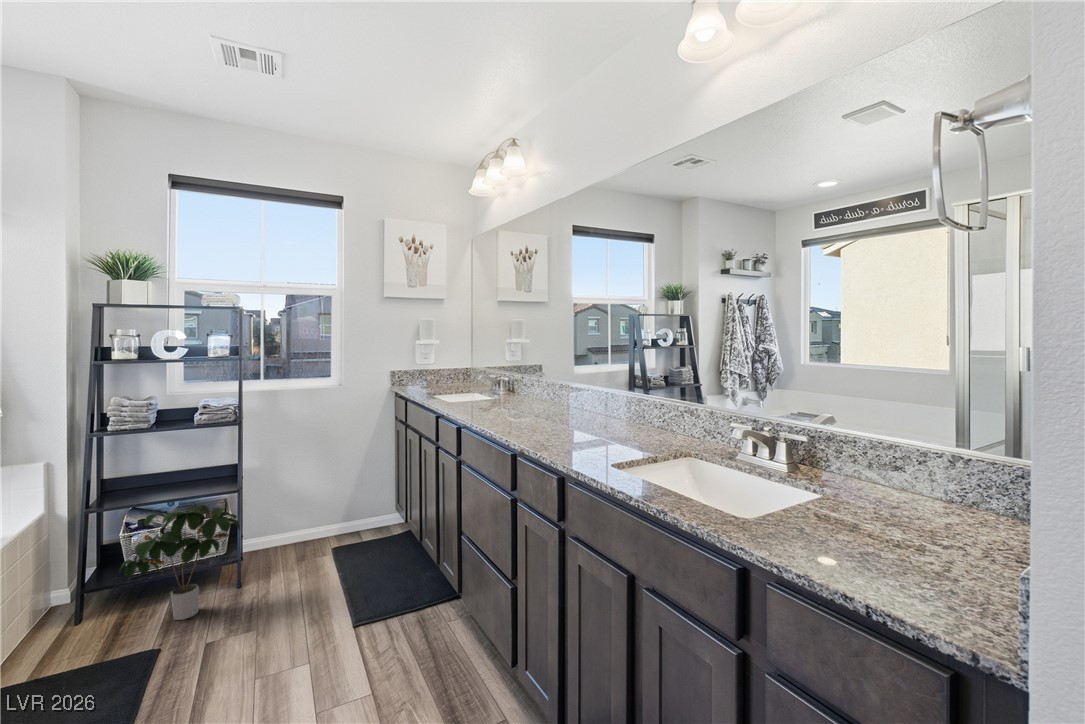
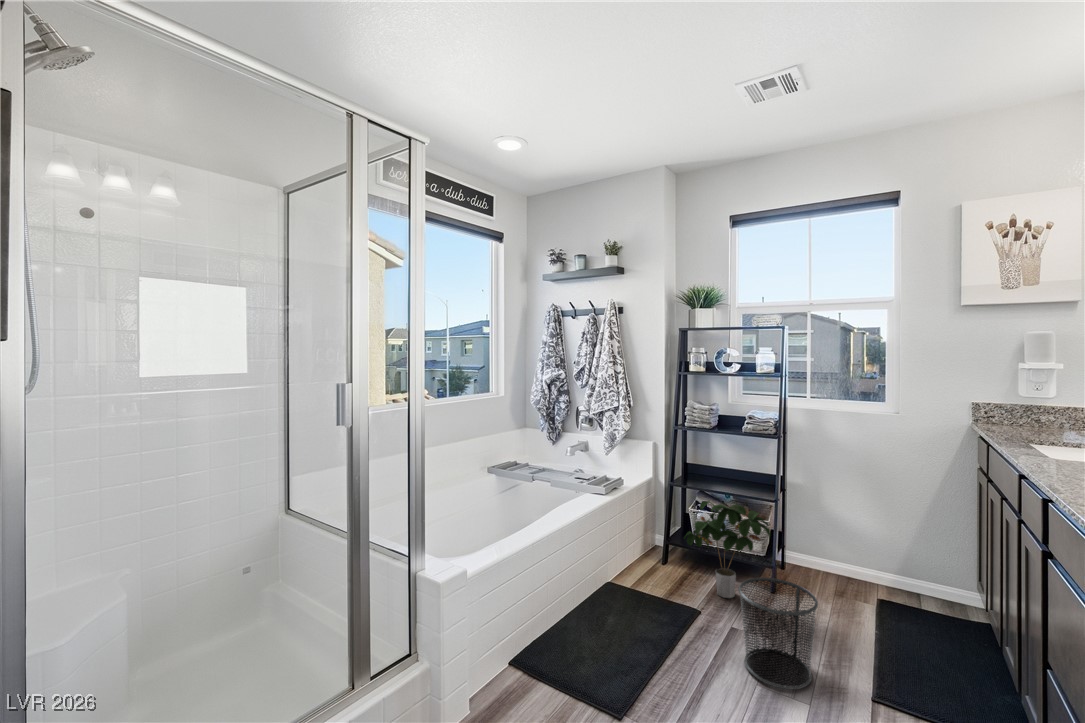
waste bin: none [221,561,307,675] -> present [738,577,818,689]

